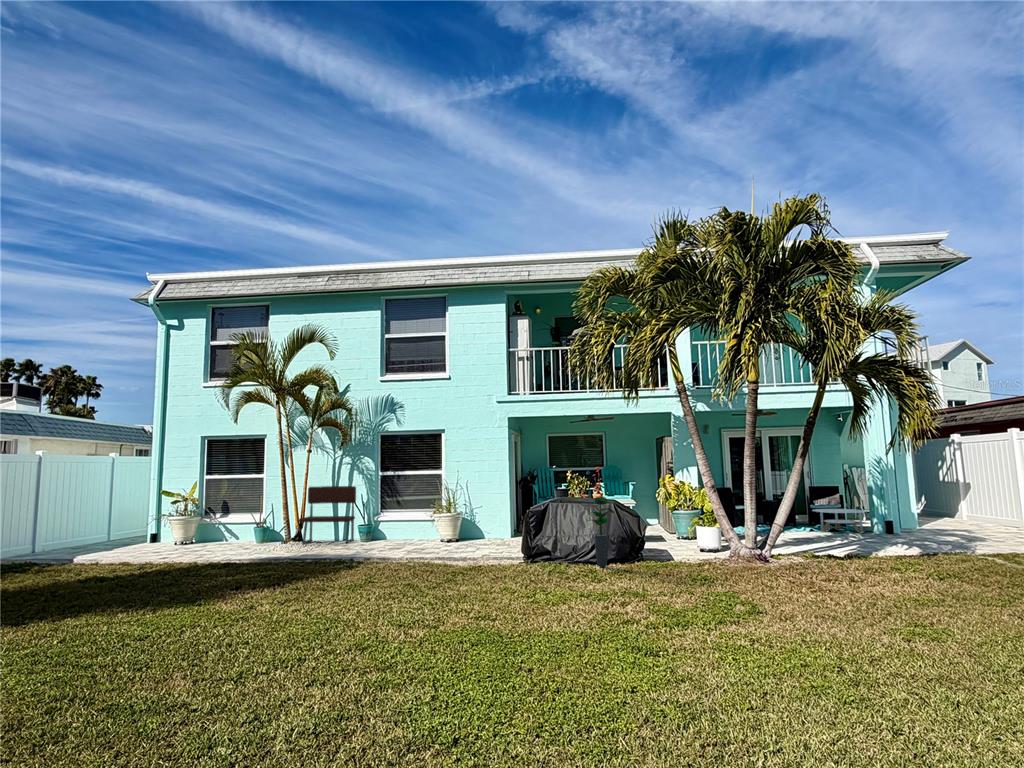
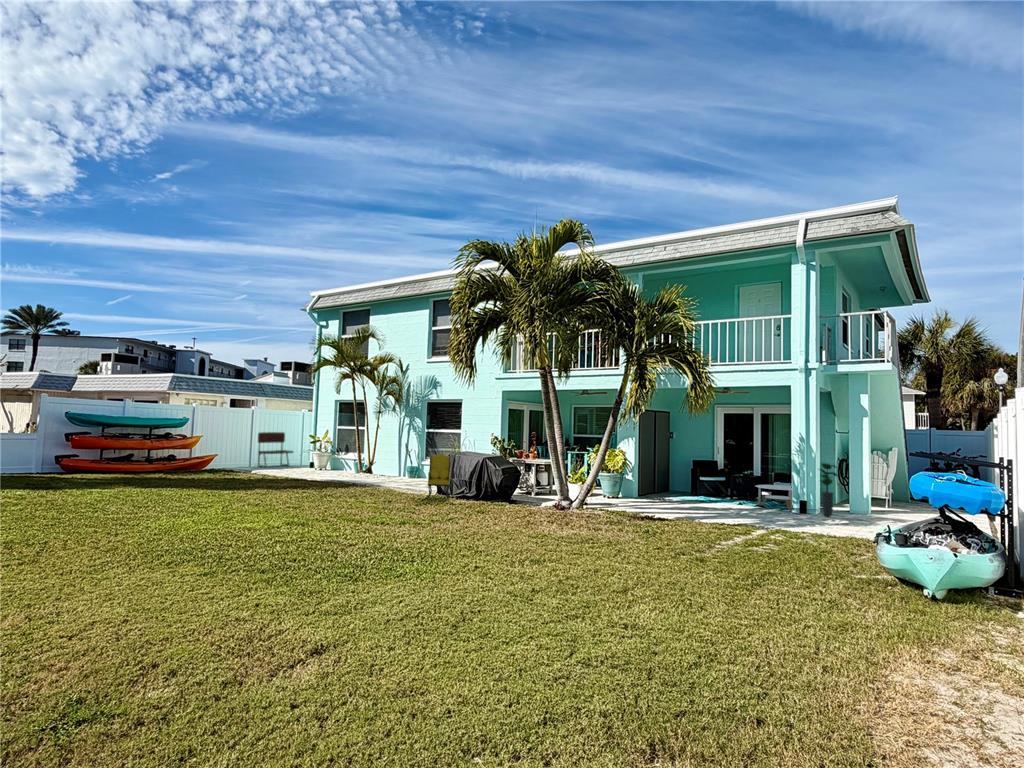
bench: present [299,486,356,544] -> present [258,432,293,467]
potted plant: present [588,497,614,567] -> present [820,463,837,517]
armchair: none [519,500,559,568] -> present [427,453,451,499]

